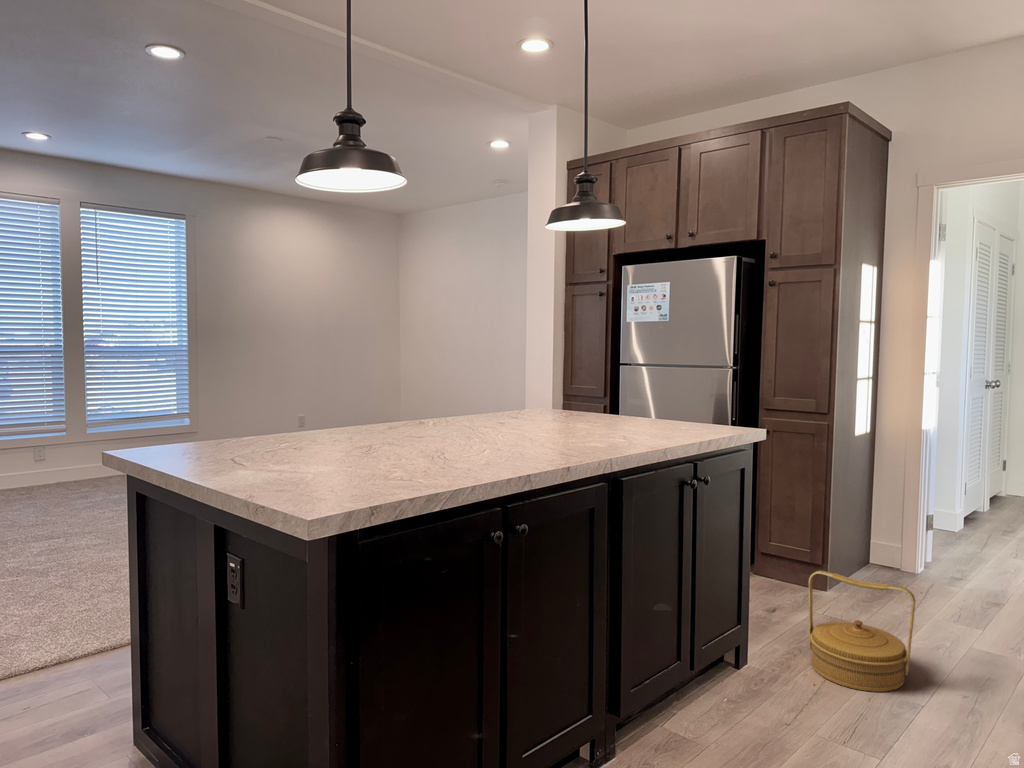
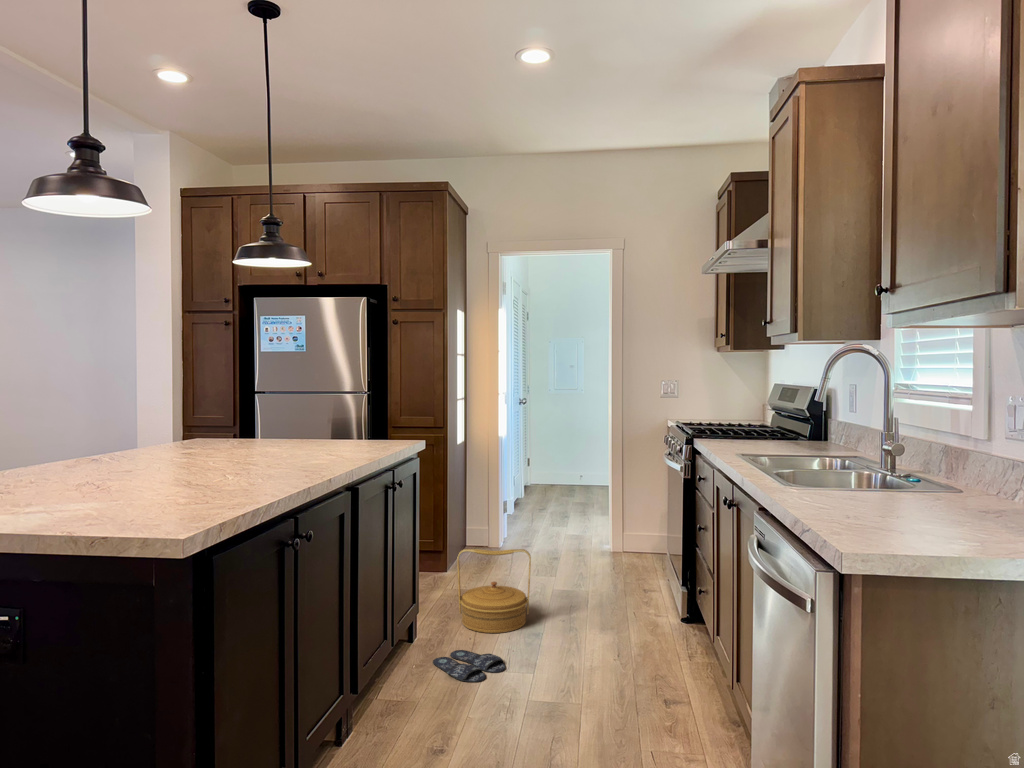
slippers: none [747,695,841,747] -> present [433,650,505,682]

